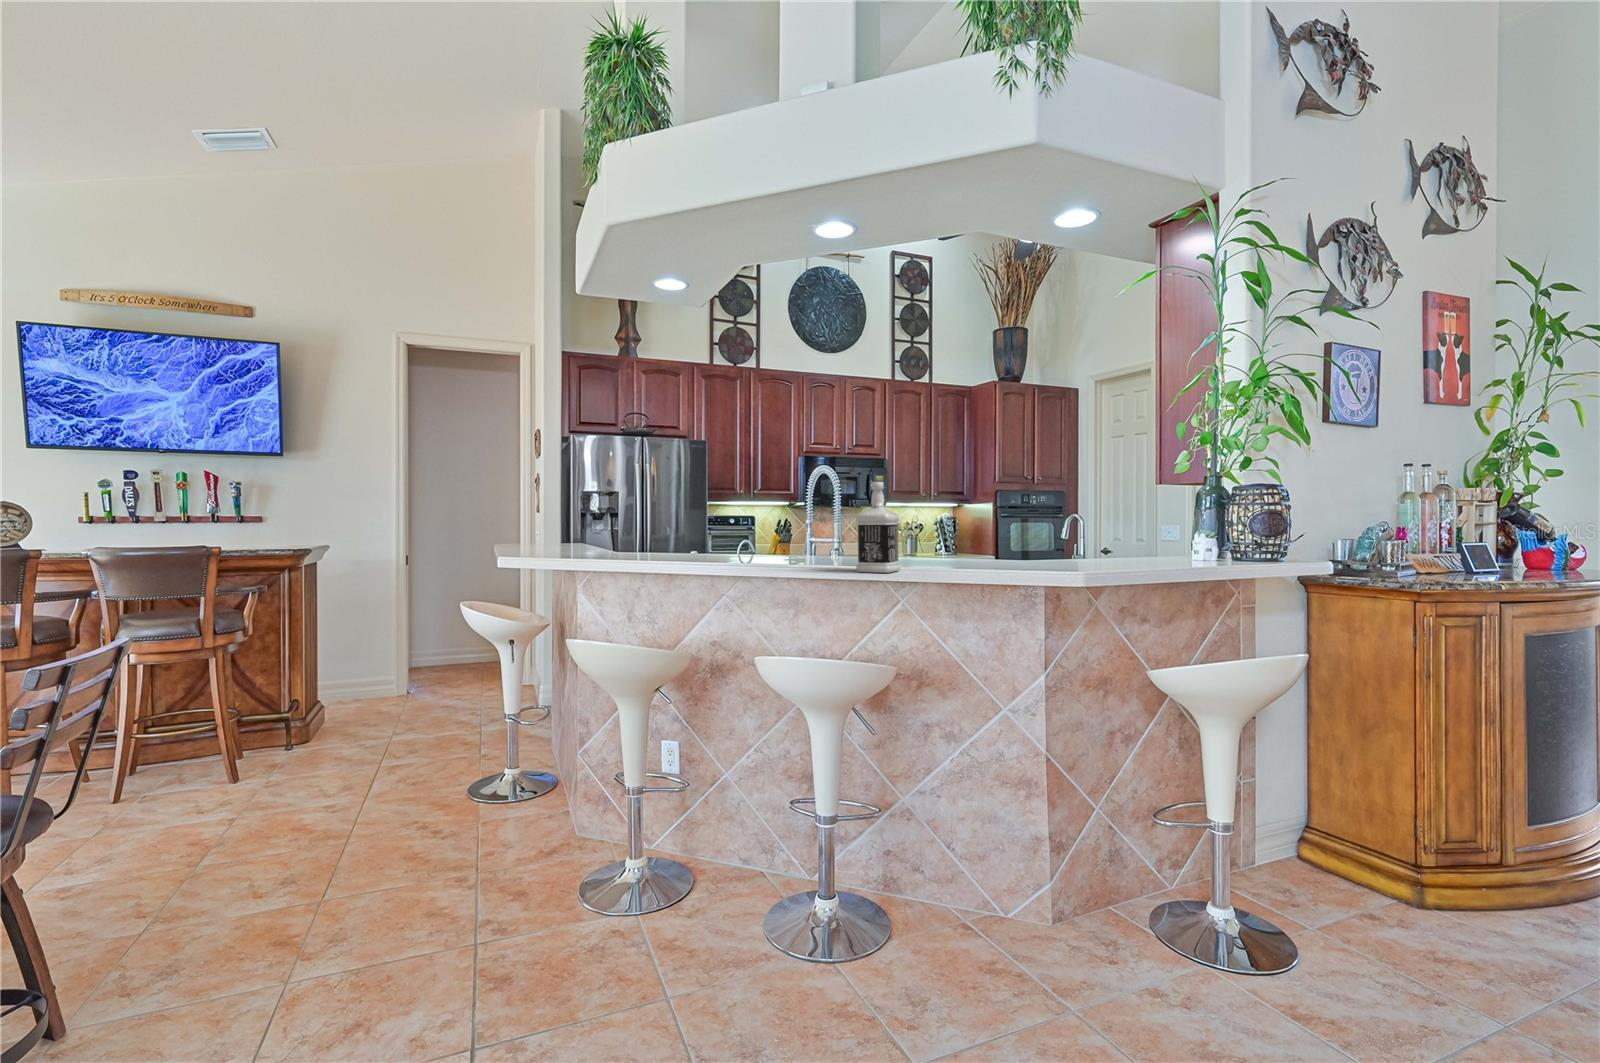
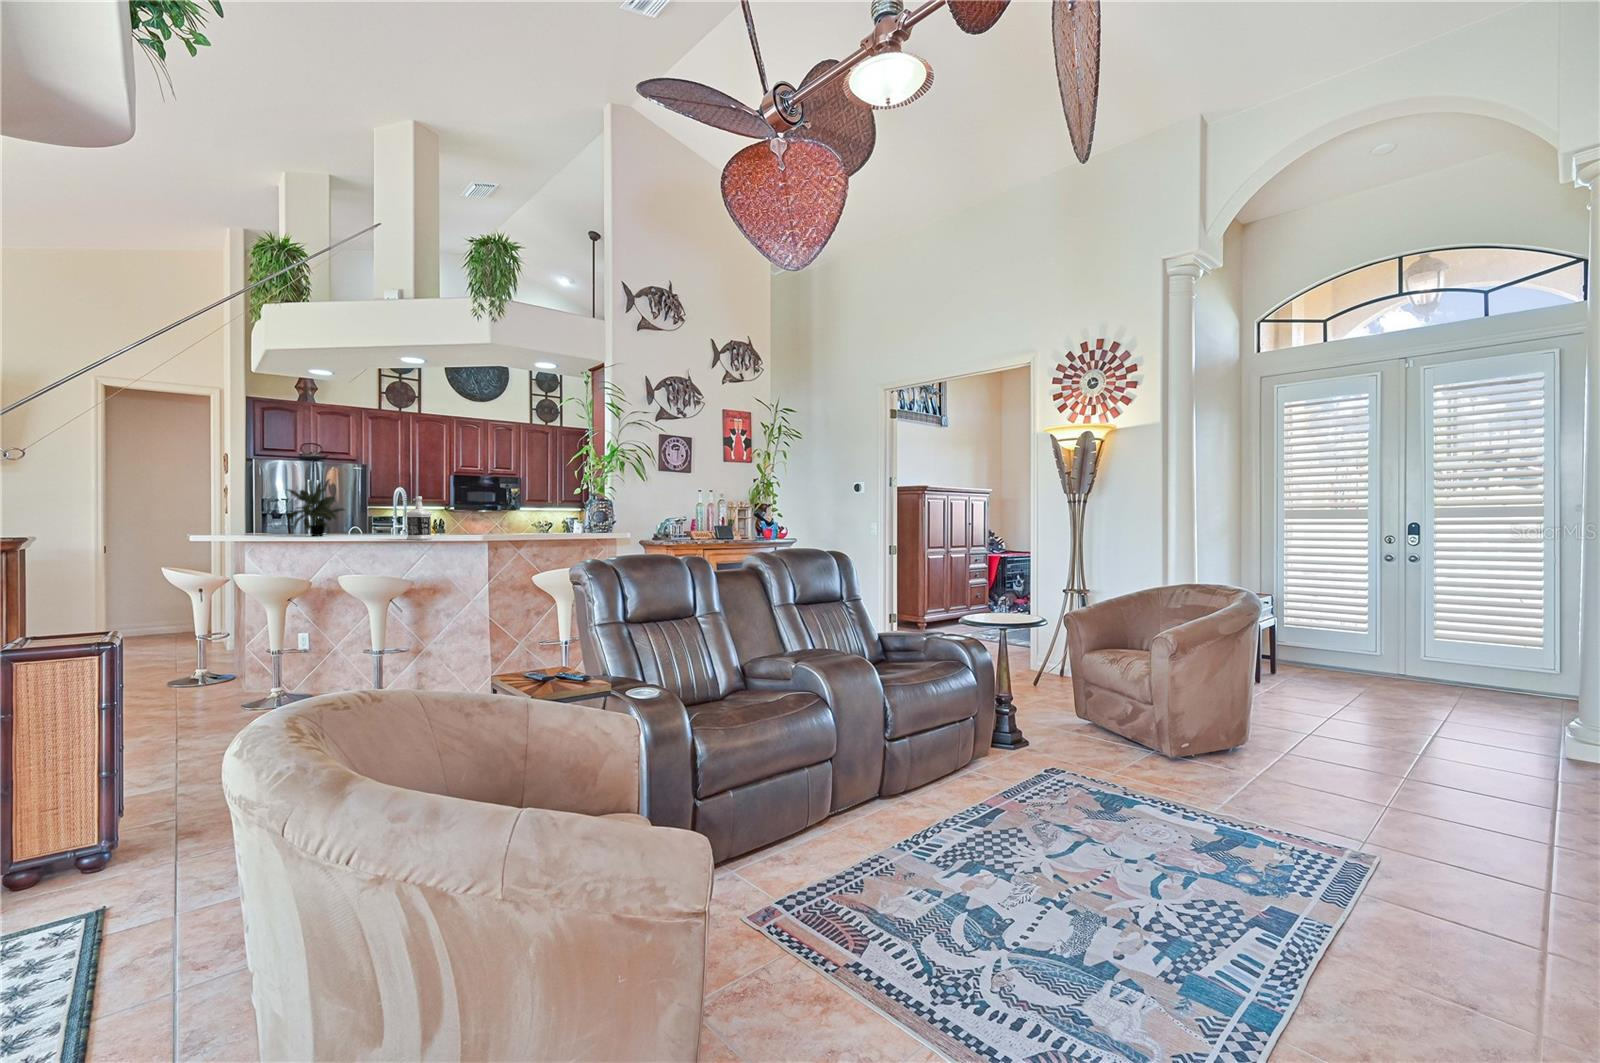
potted plant: none [627,455,717,555] -> present [287,480,344,536]

